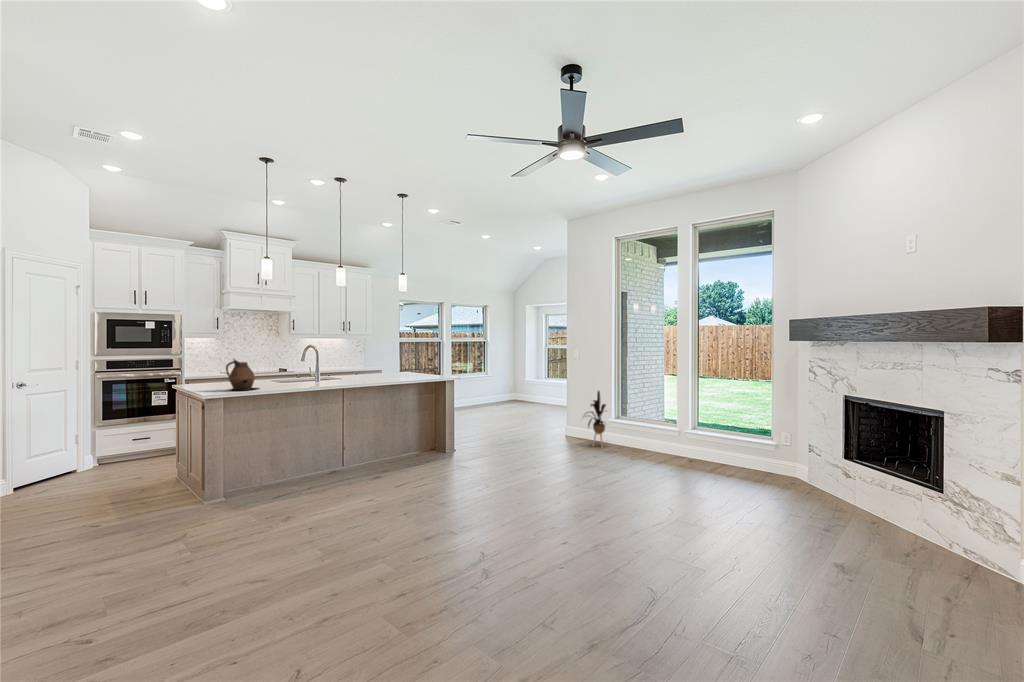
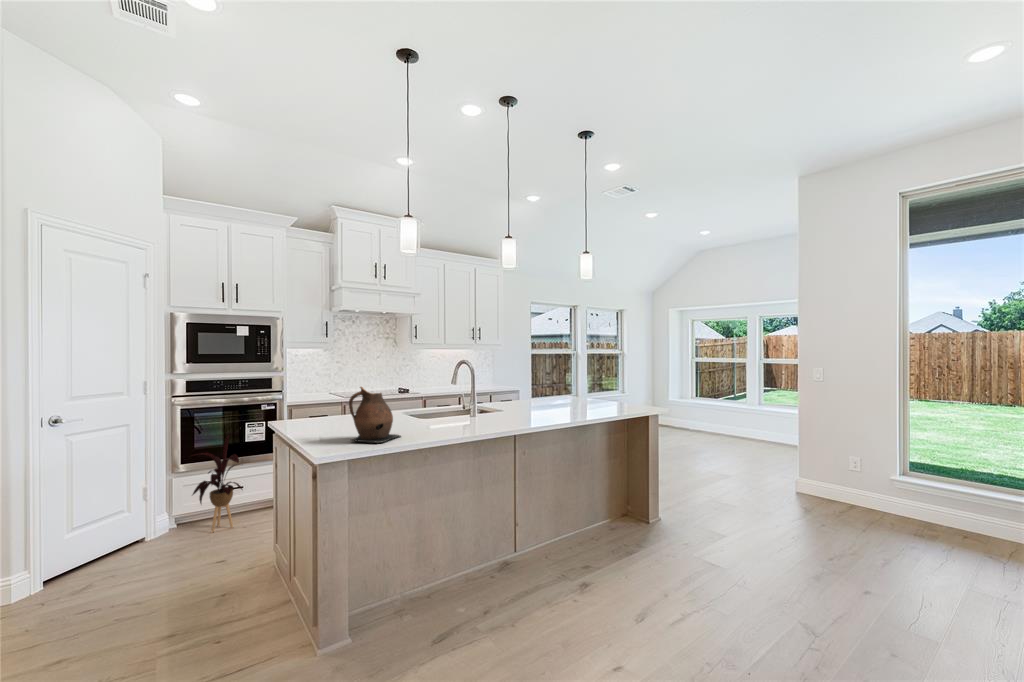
house plant: present [587,391,606,447] -> present [193,435,242,532]

